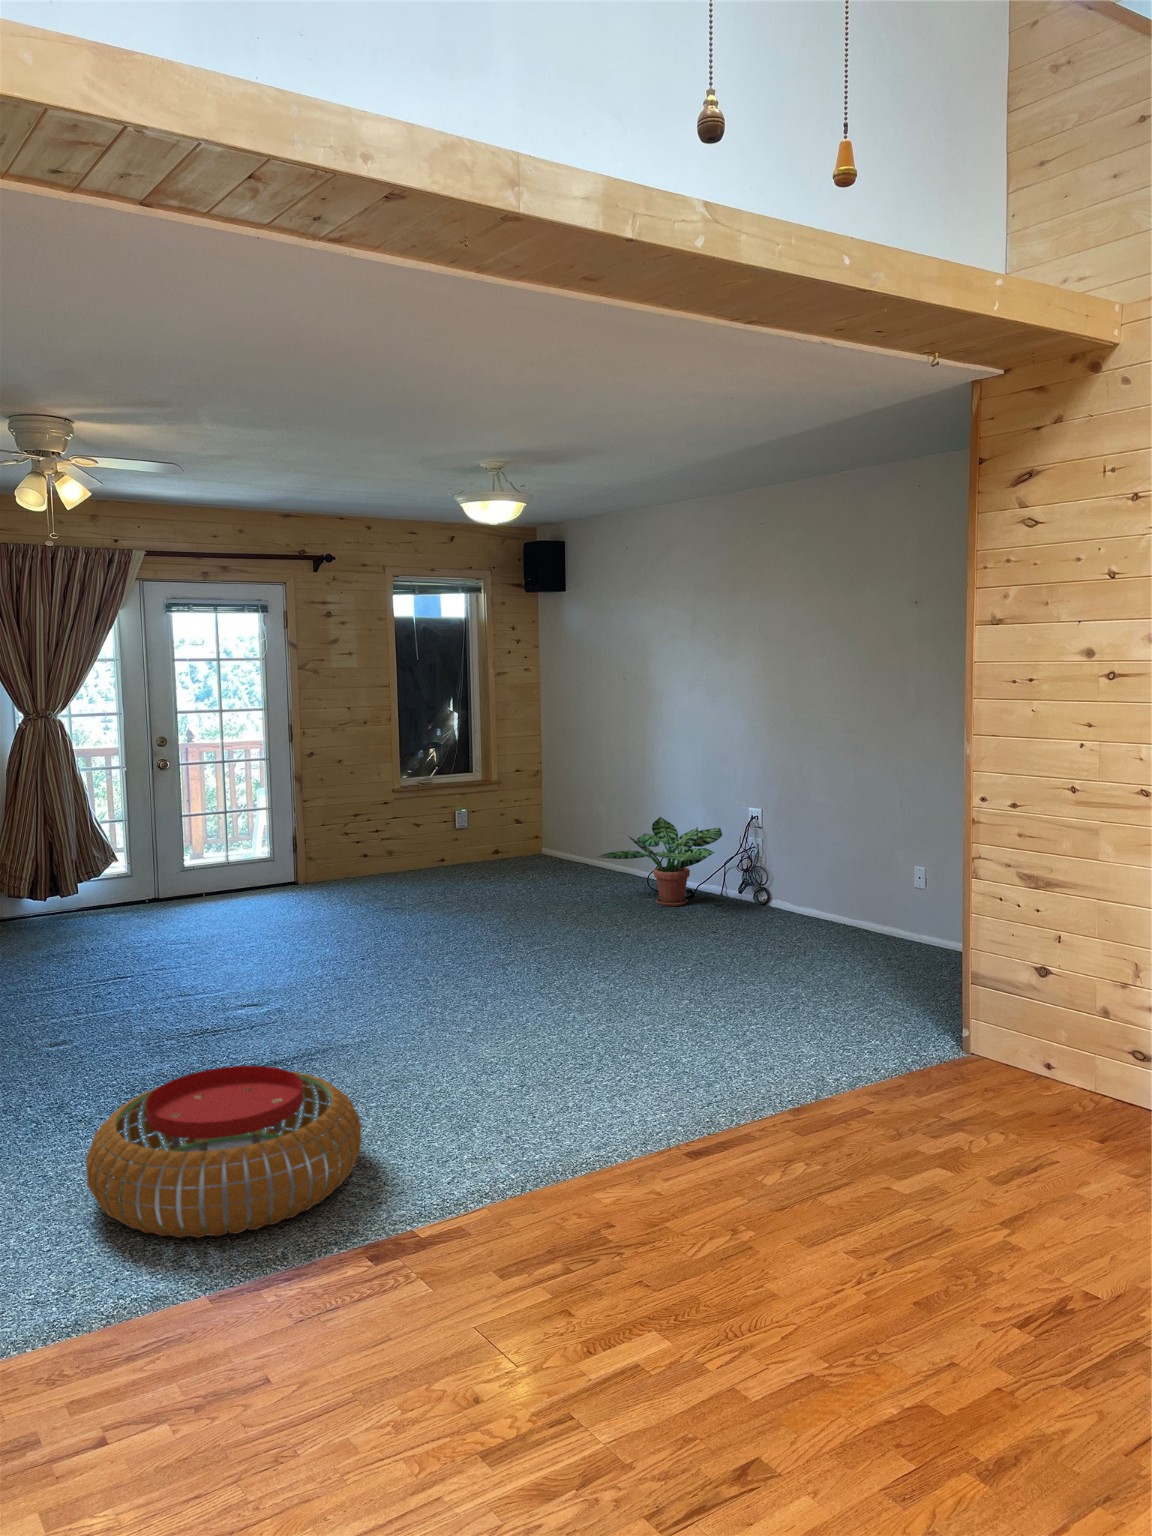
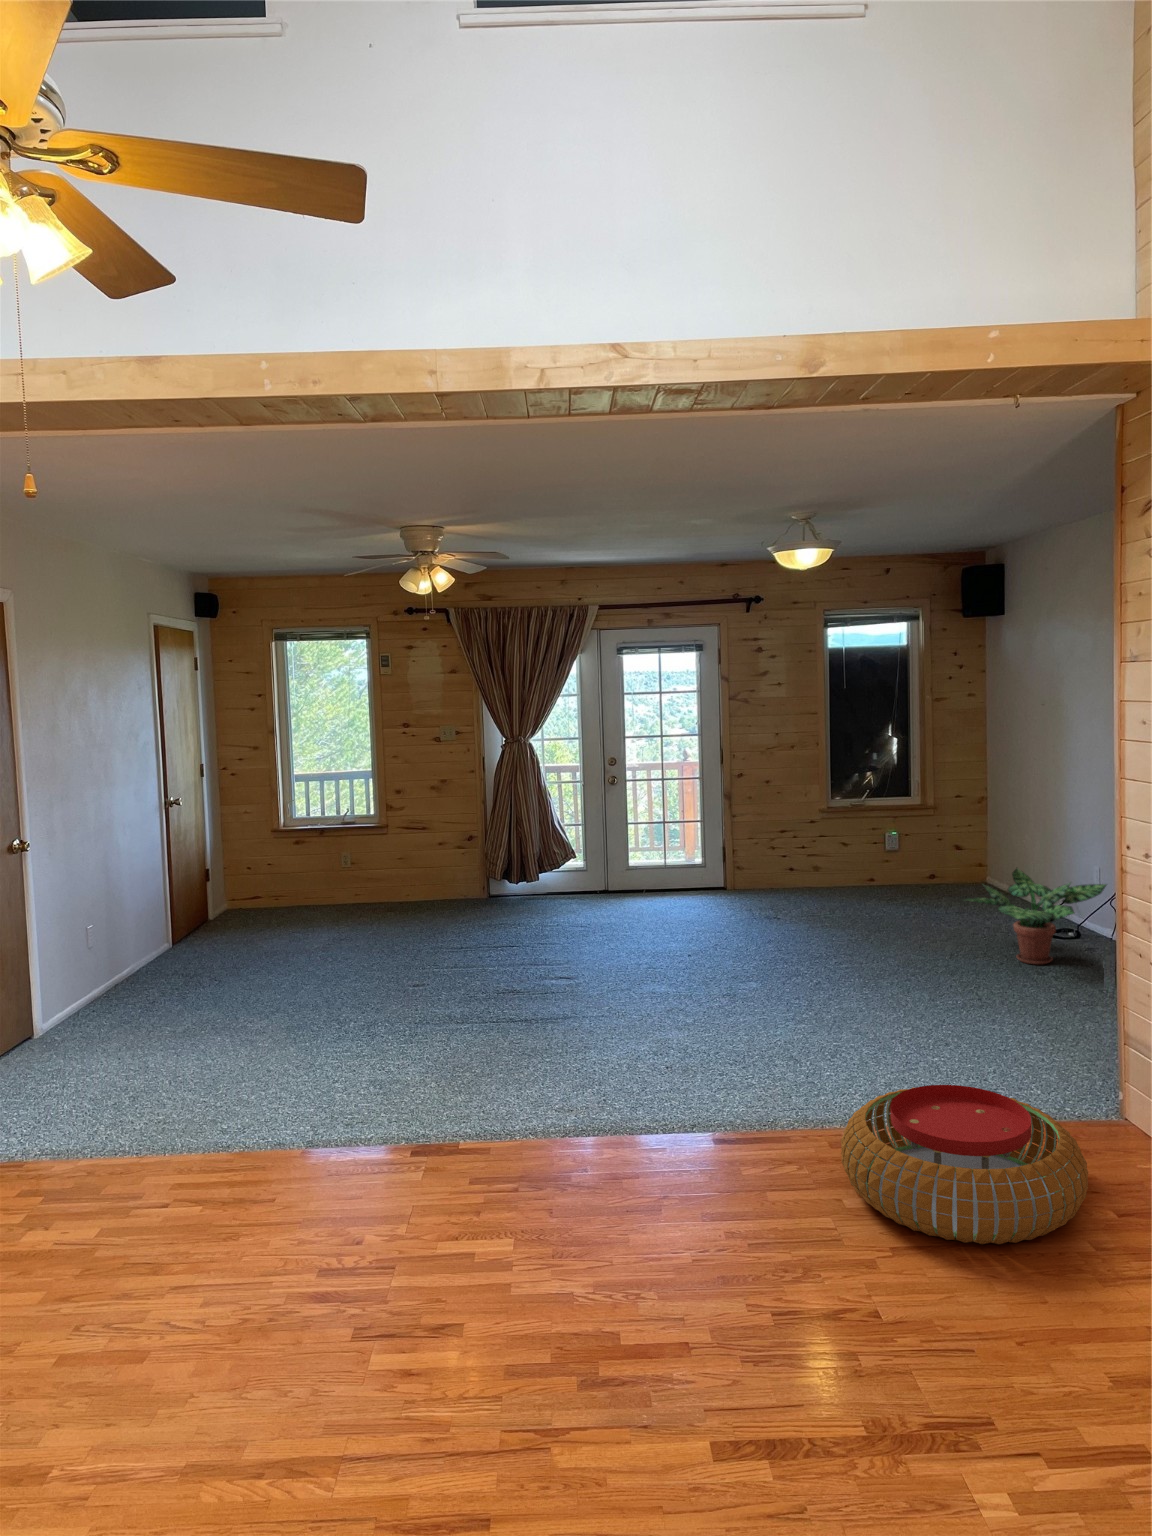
pouf: present [86,1066,362,1238] -> present [841,1085,1088,1244]

